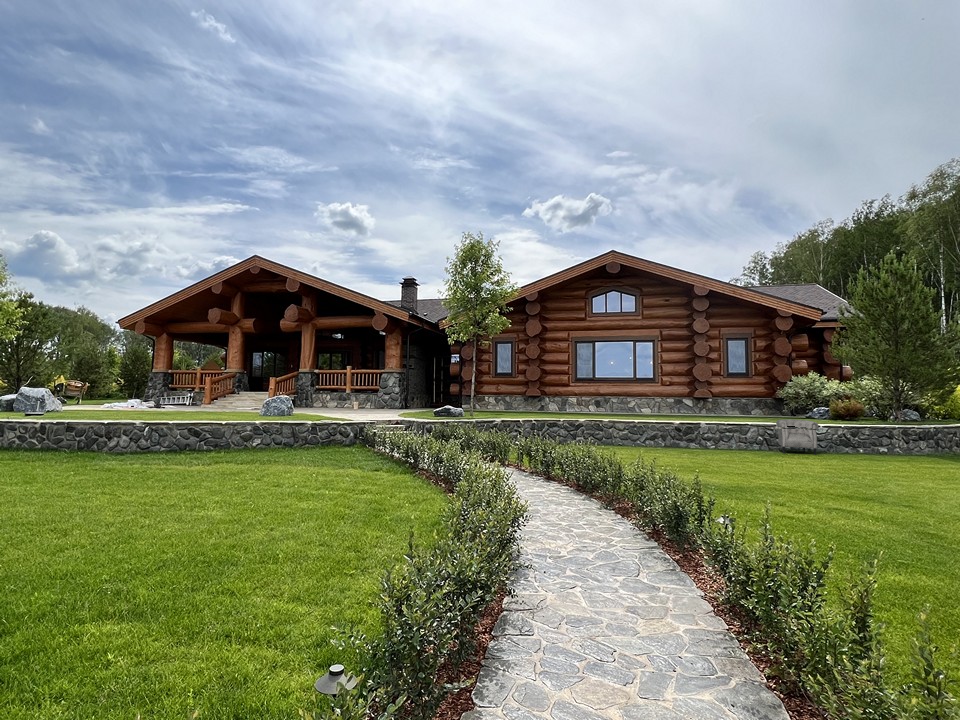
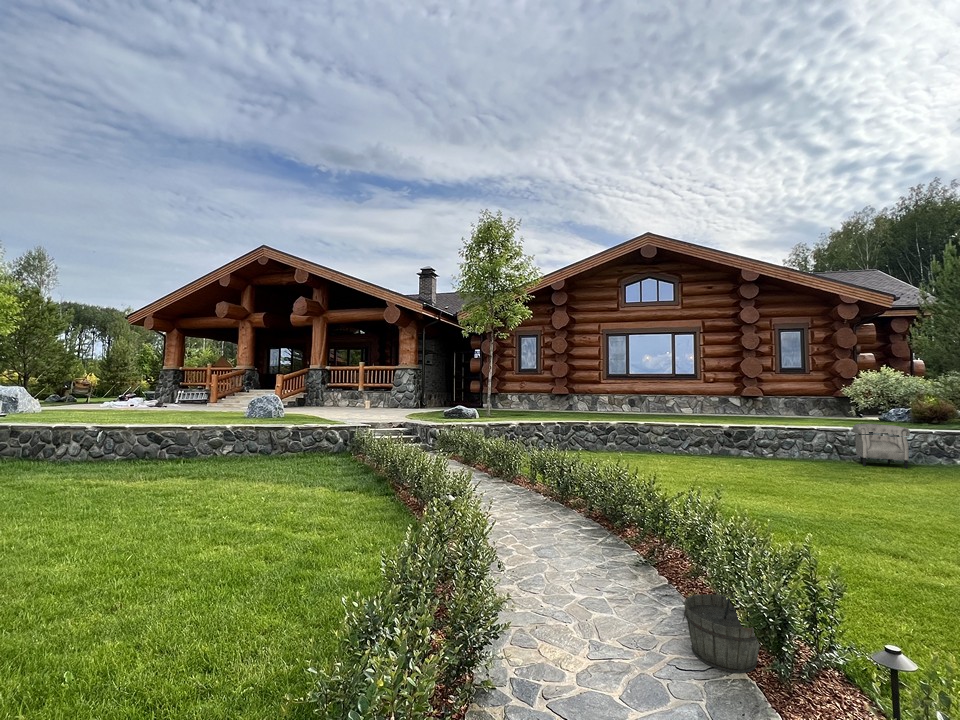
wooden bucket: none [623,511,670,553] -> present [683,594,760,673]

